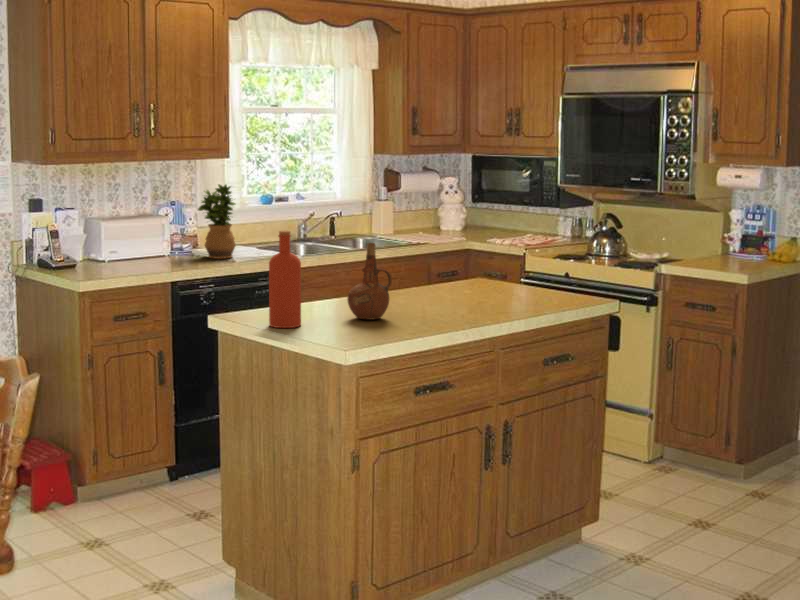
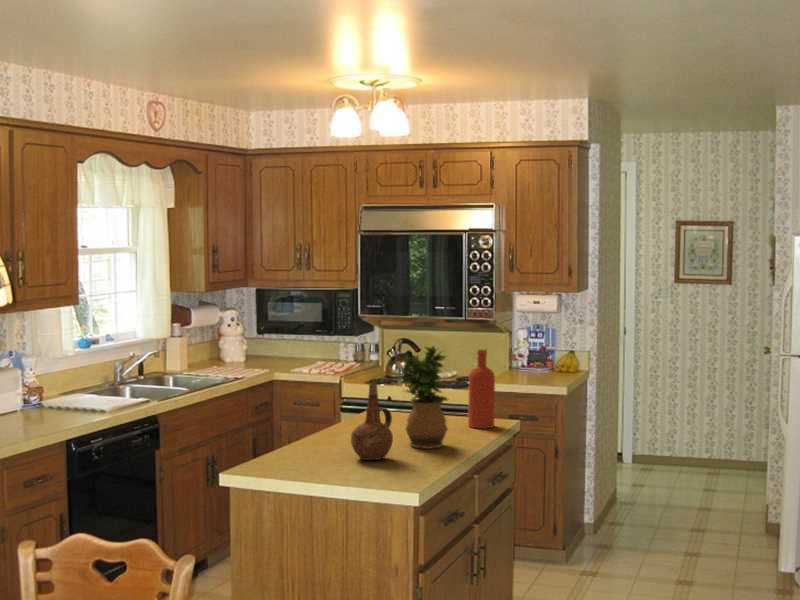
potted plant: present [198,184,236,259] -> present [397,346,447,448]
bottle: present [269,231,301,328] -> present [468,349,495,428]

